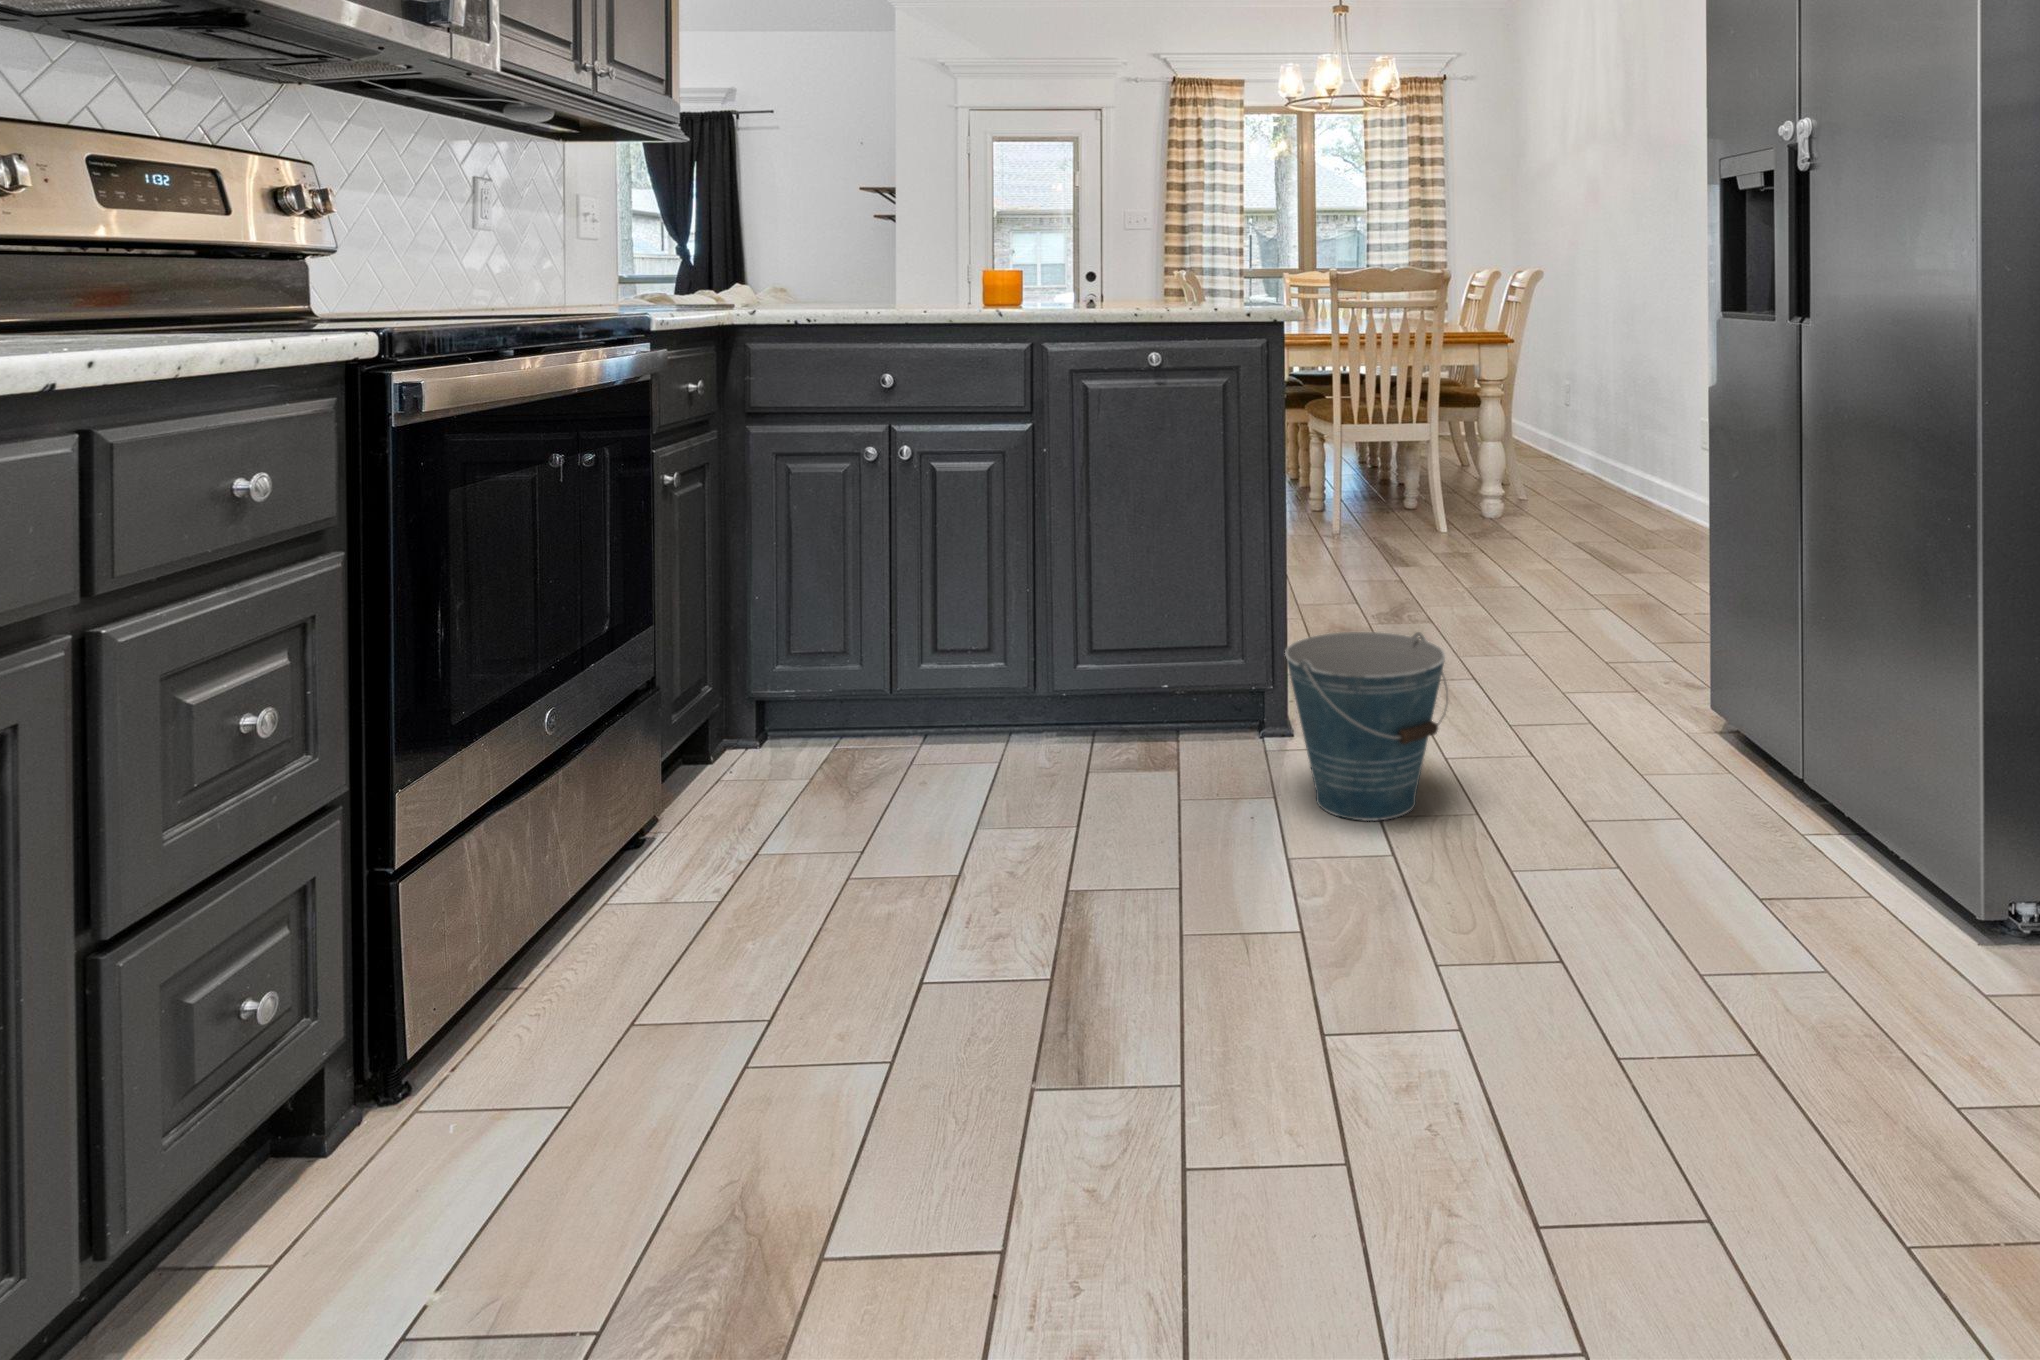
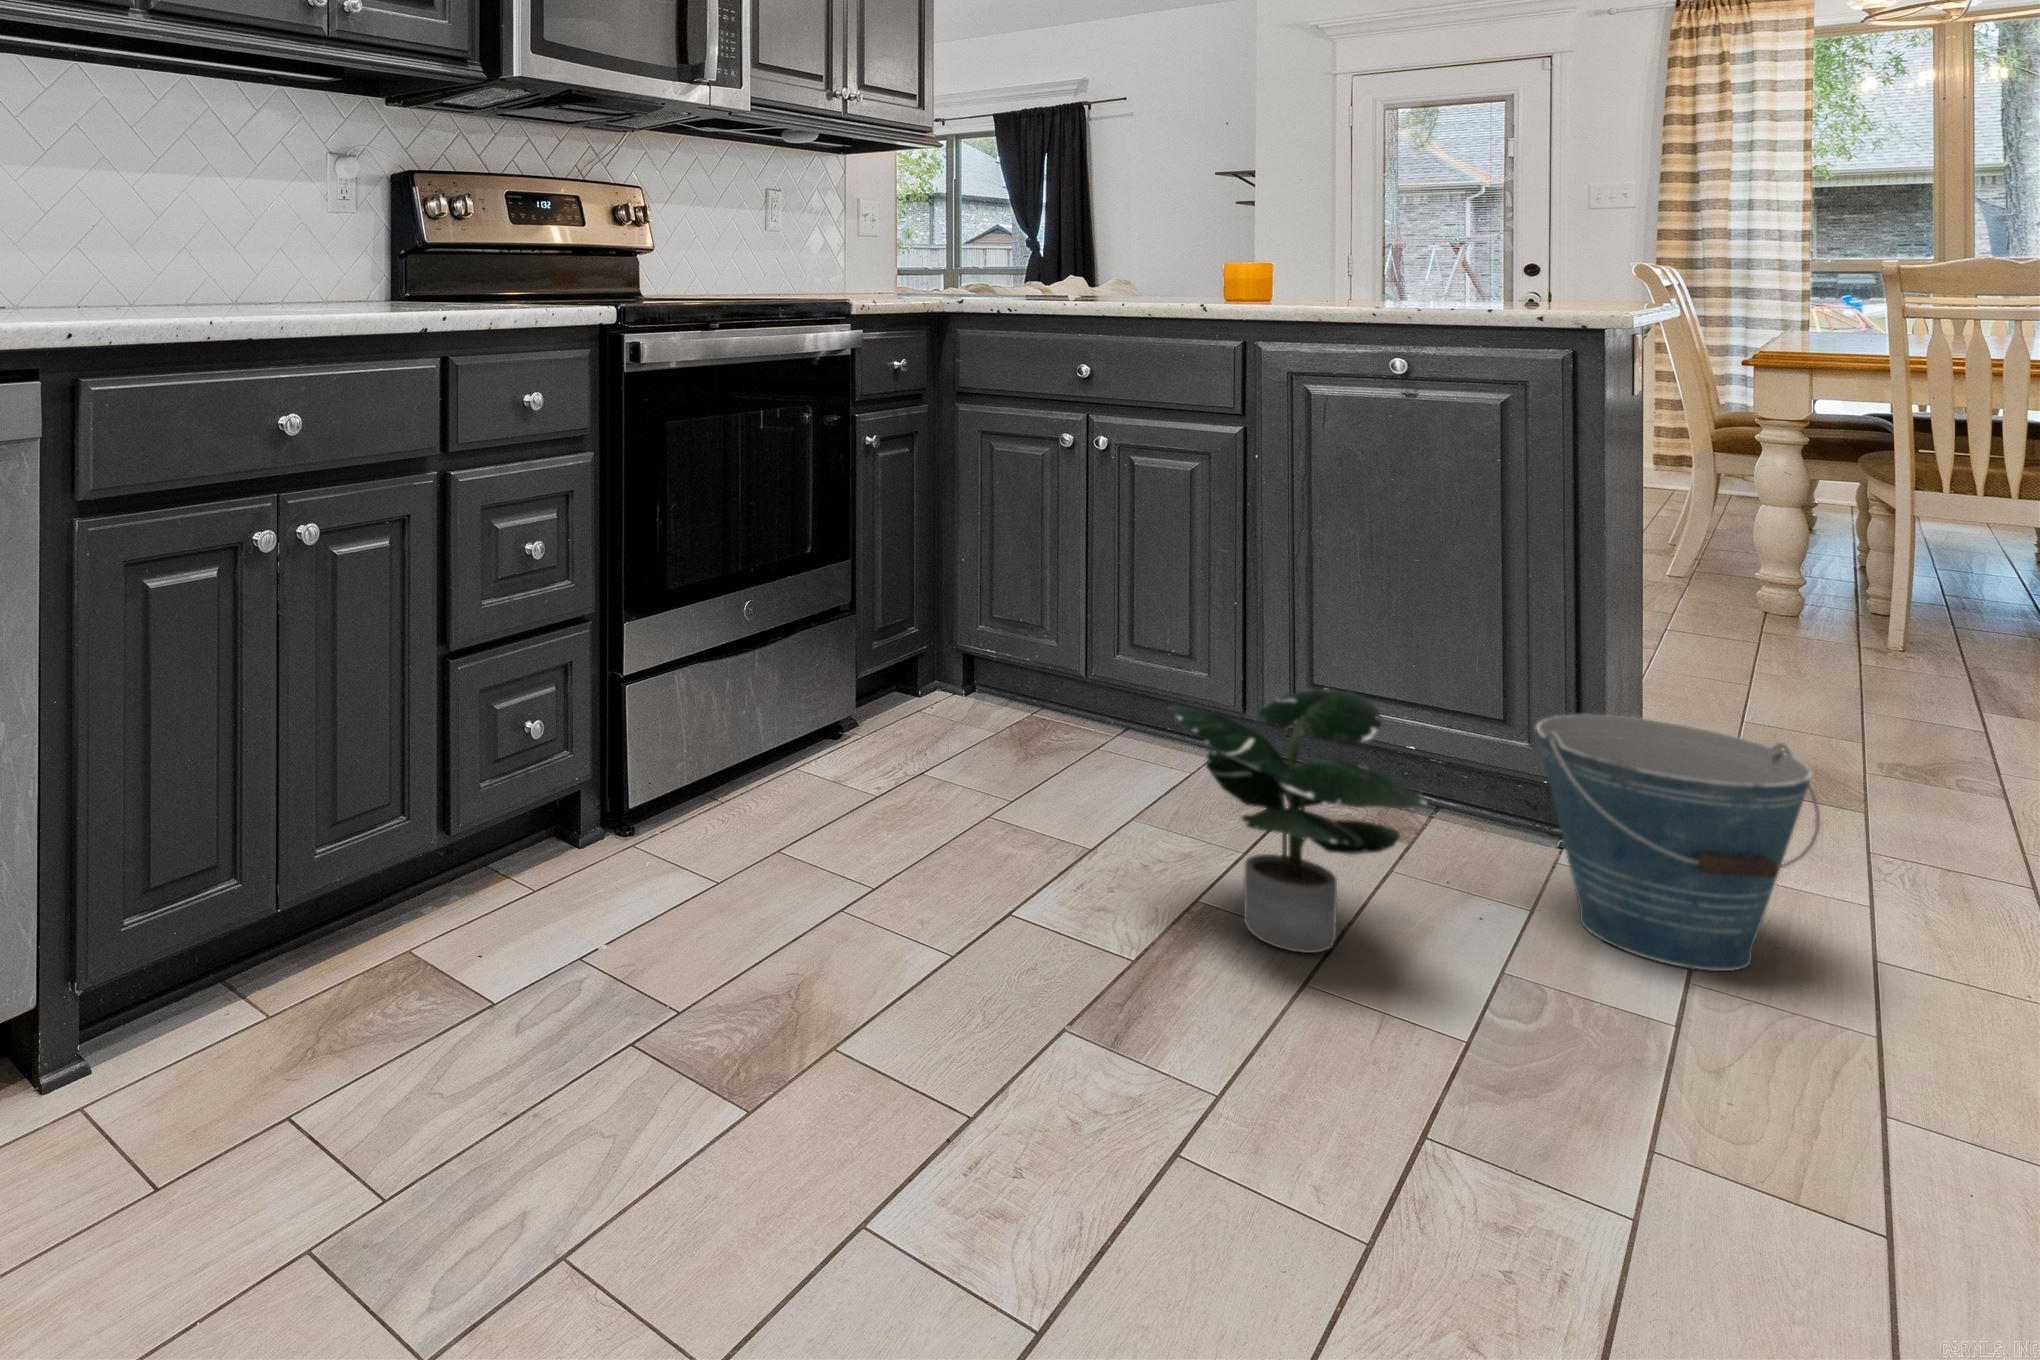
potted plant: none [1058,662,1270,916] -> present [1171,689,1428,953]

